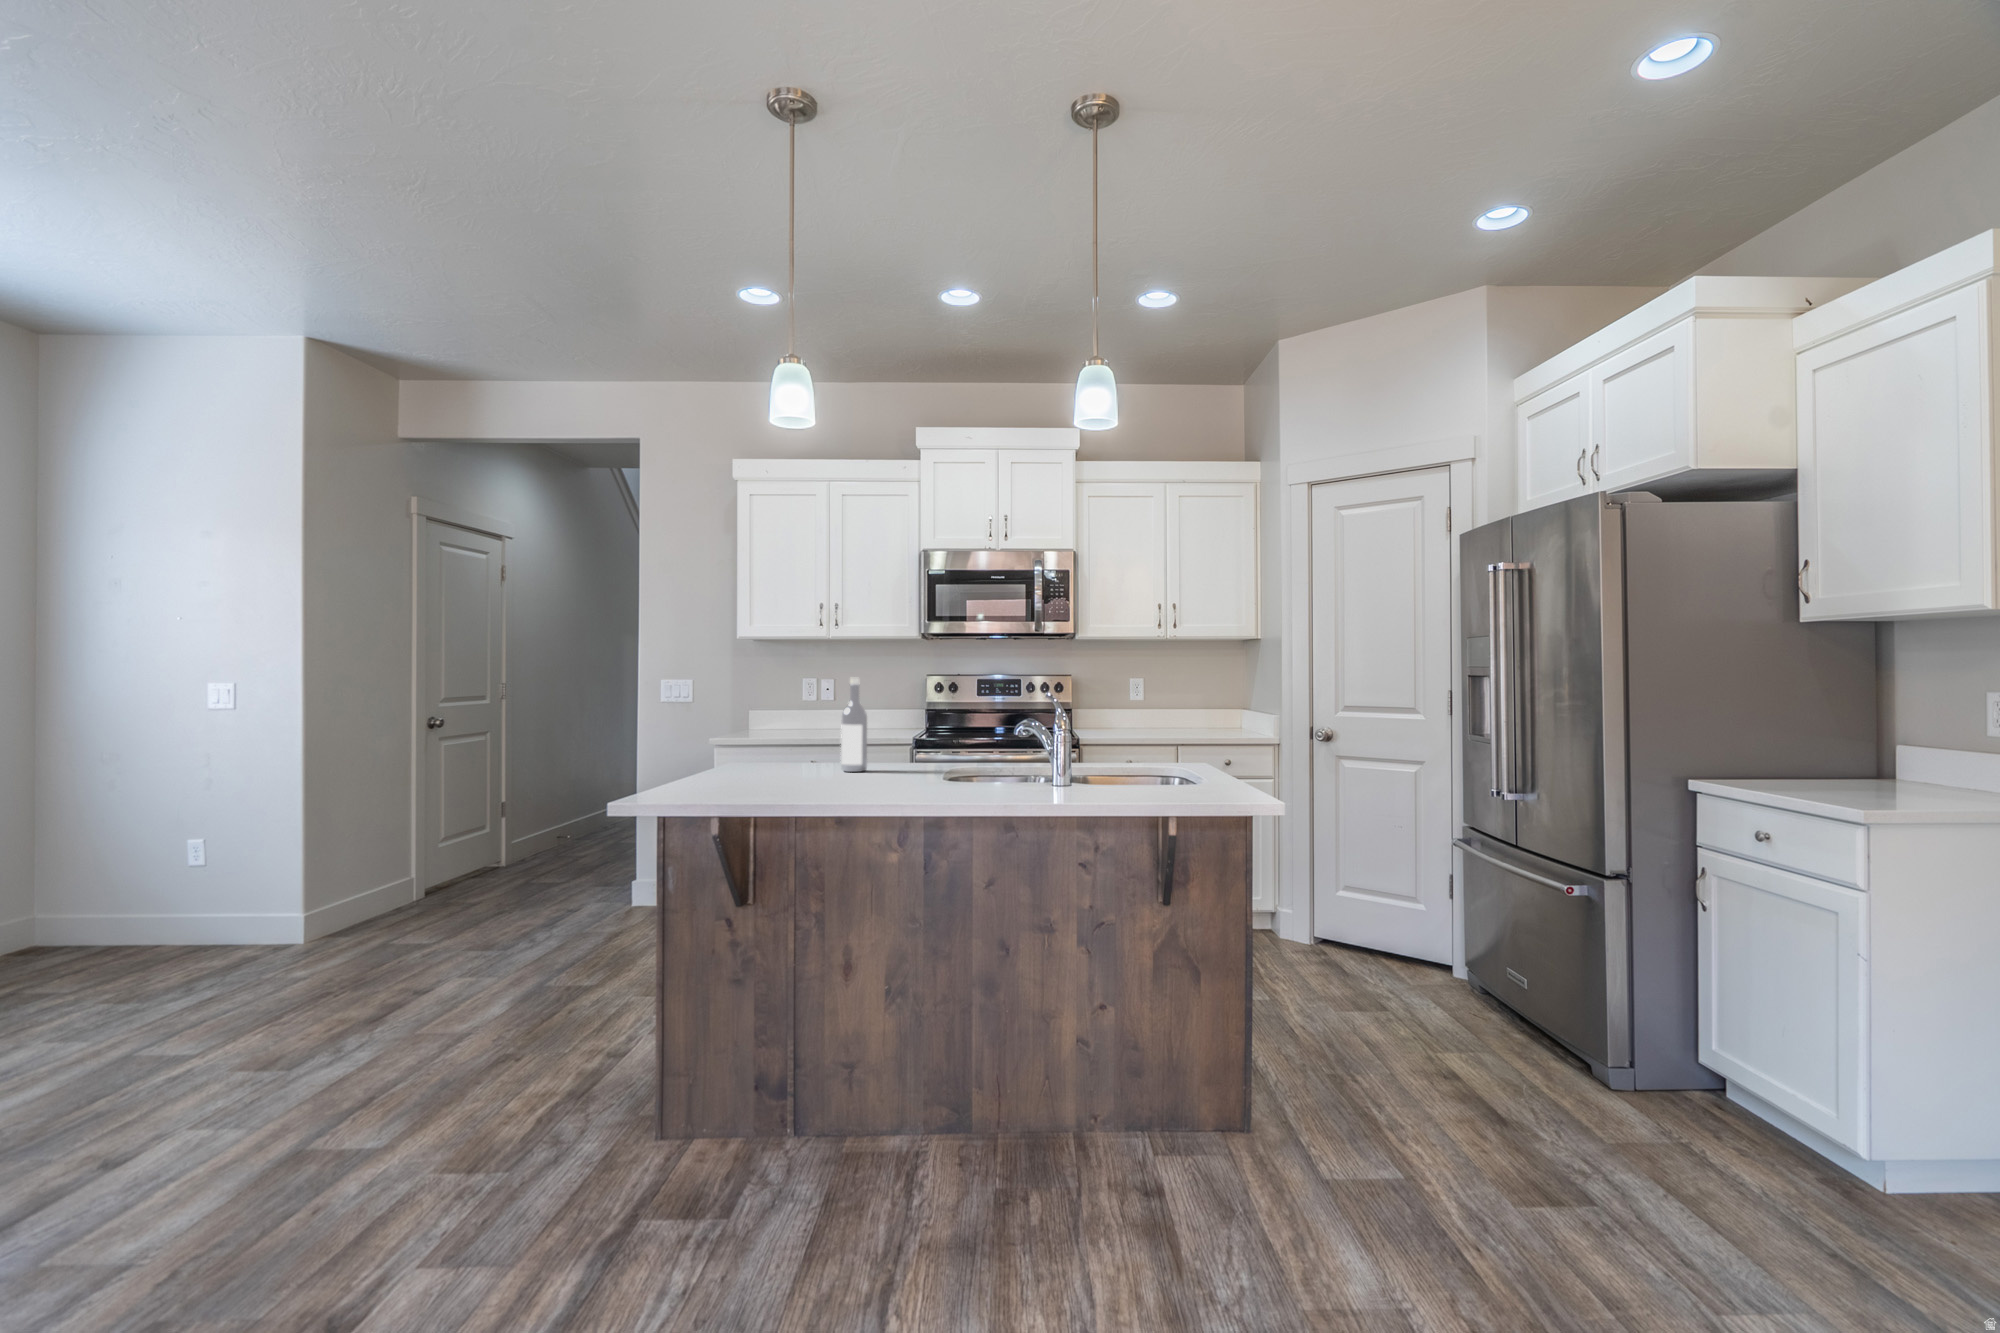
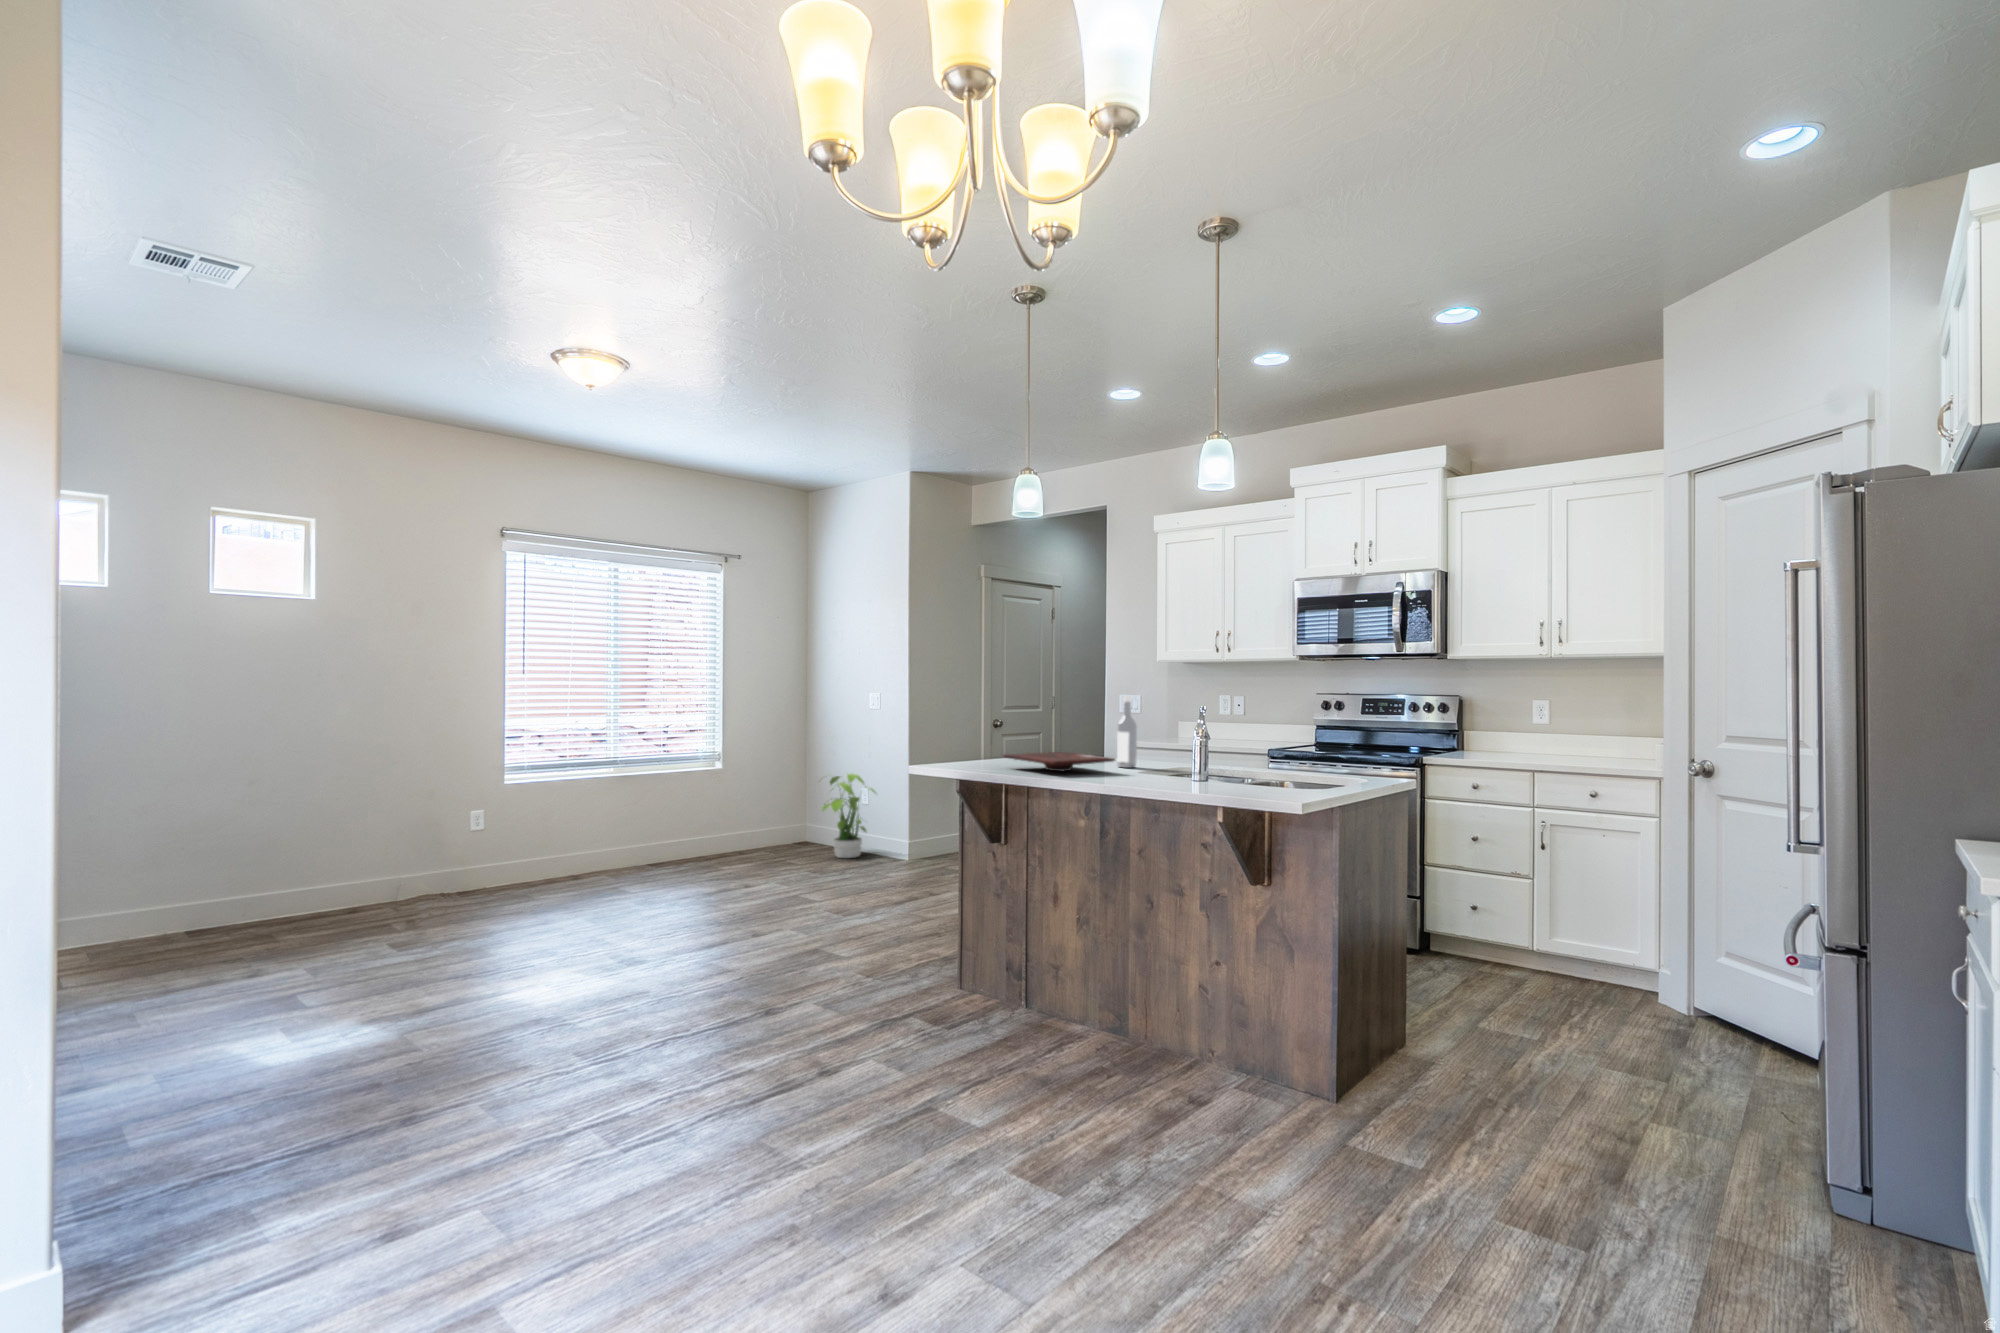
cutting board: none [712,757,886,783] -> present [1003,752,1115,771]
potted plant: none [109,813,240,964] -> present [820,773,876,858]

